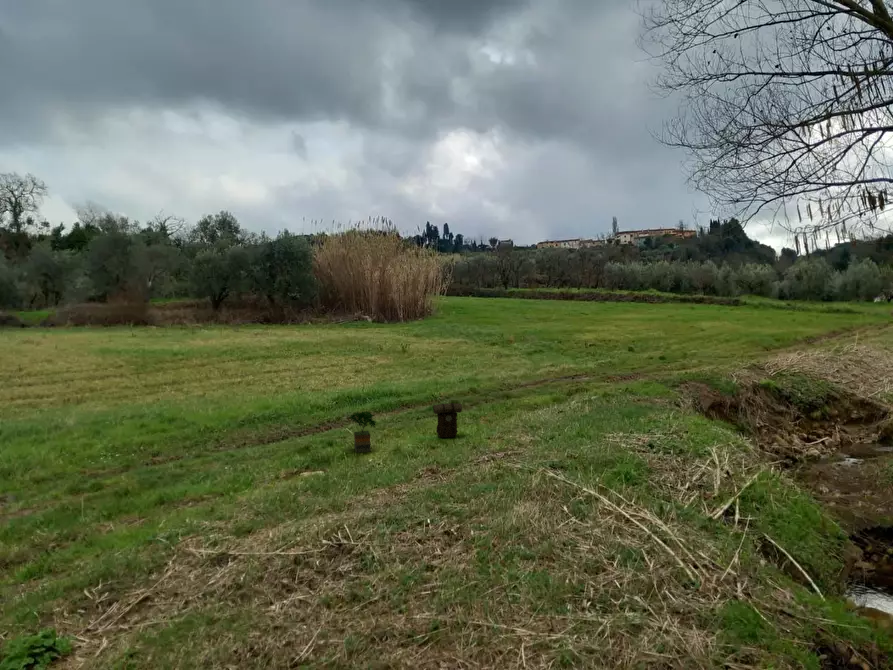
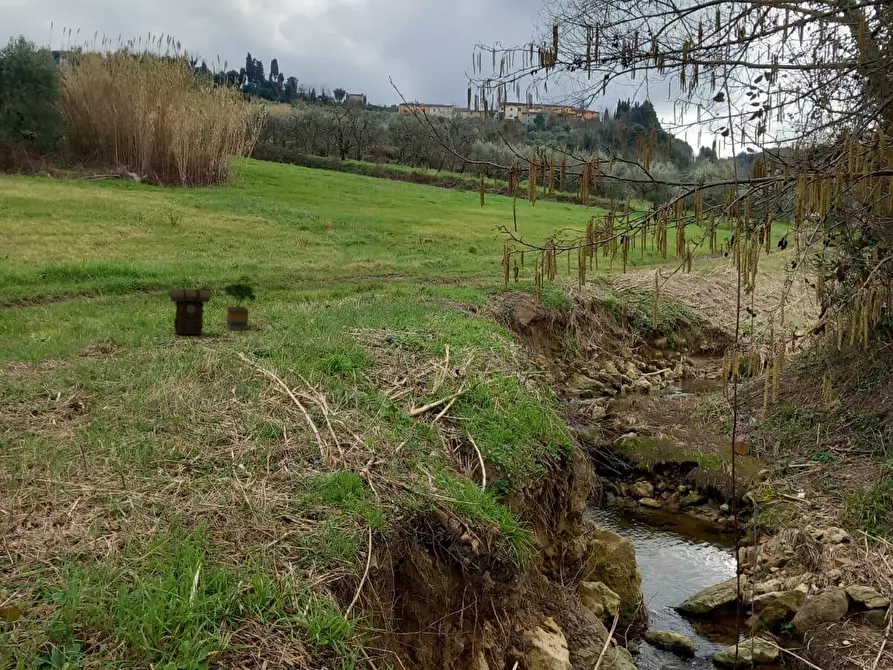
potted tree: present [350,411,376,452] -> present [224,284,256,330]

